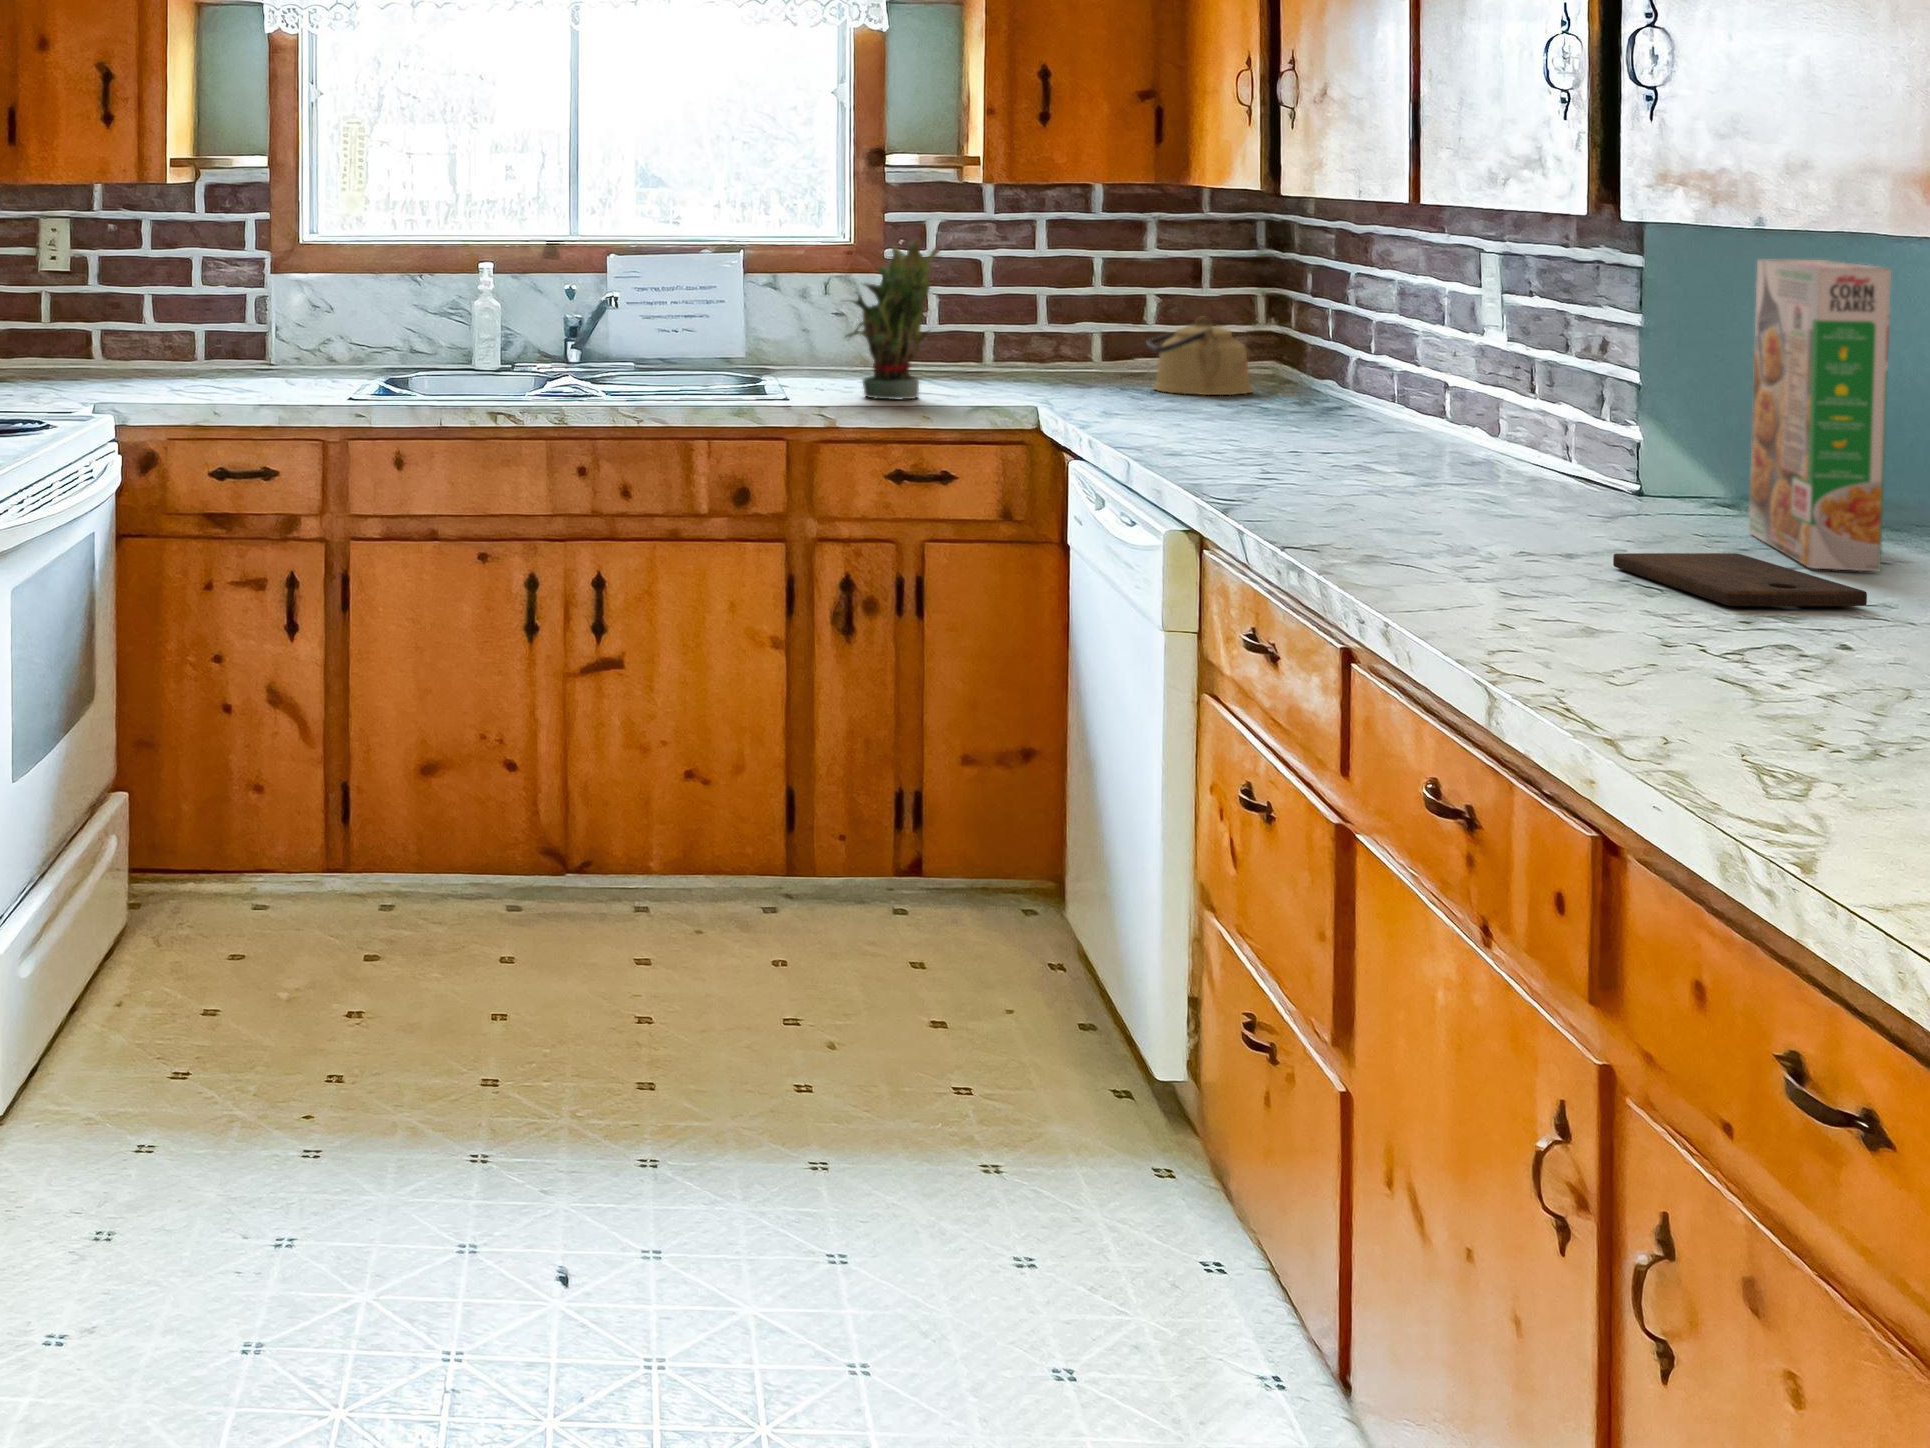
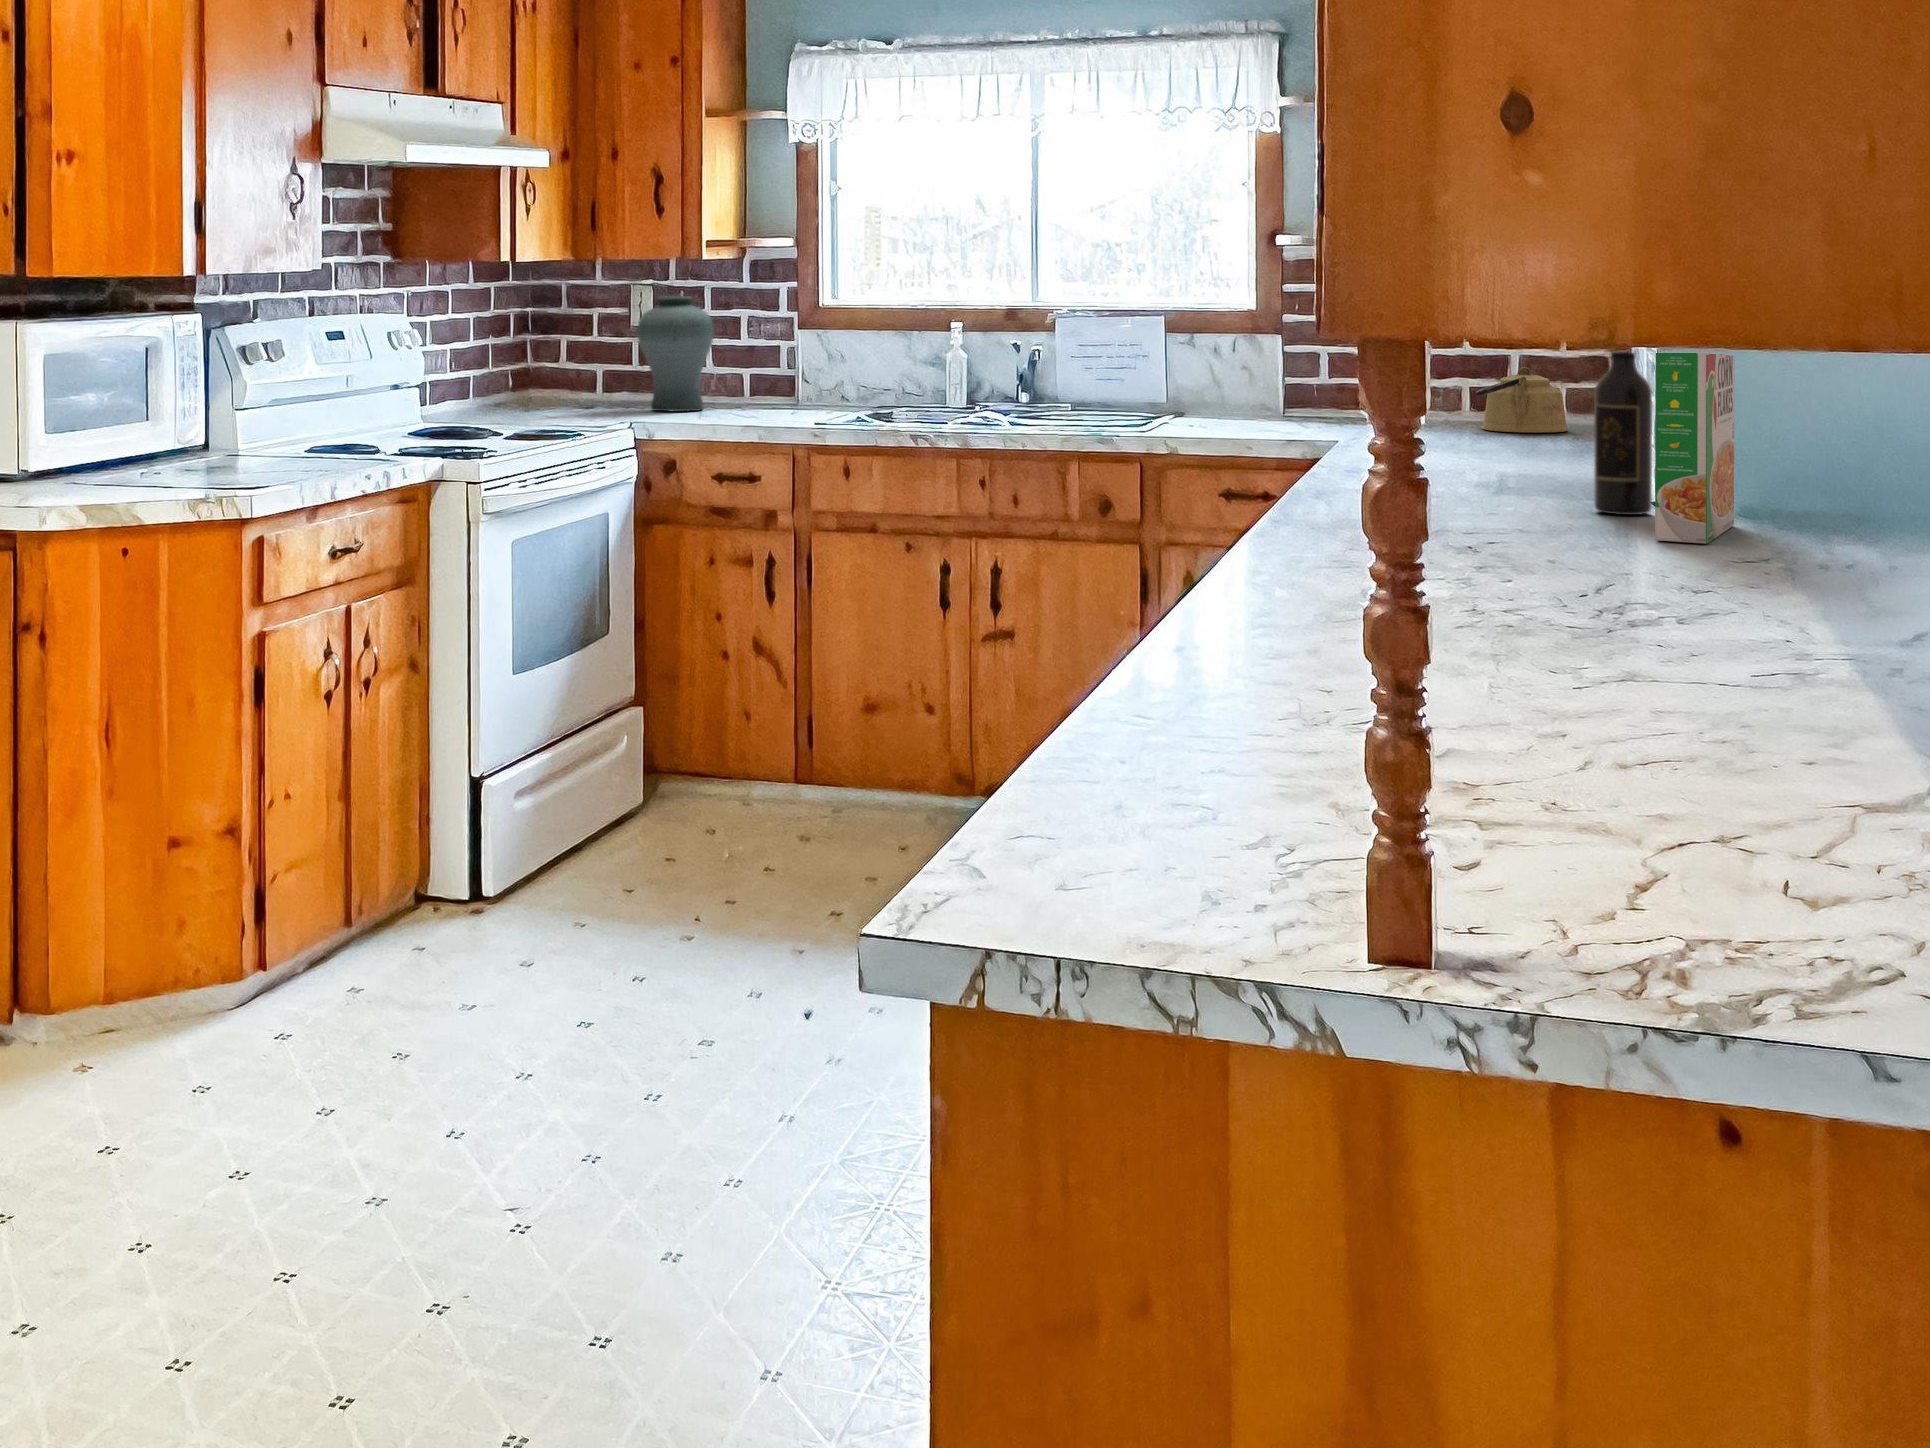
vase: none [81,232,185,387] -> present [637,296,714,412]
potted plant: present [846,238,940,400] -> none [1195,299,1279,430]
wine bottle: none [1606,272,1687,524] -> present [1594,351,1652,515]
cutting board: present [1613,553,1867,606] -> none [1499,524,1618,558]

